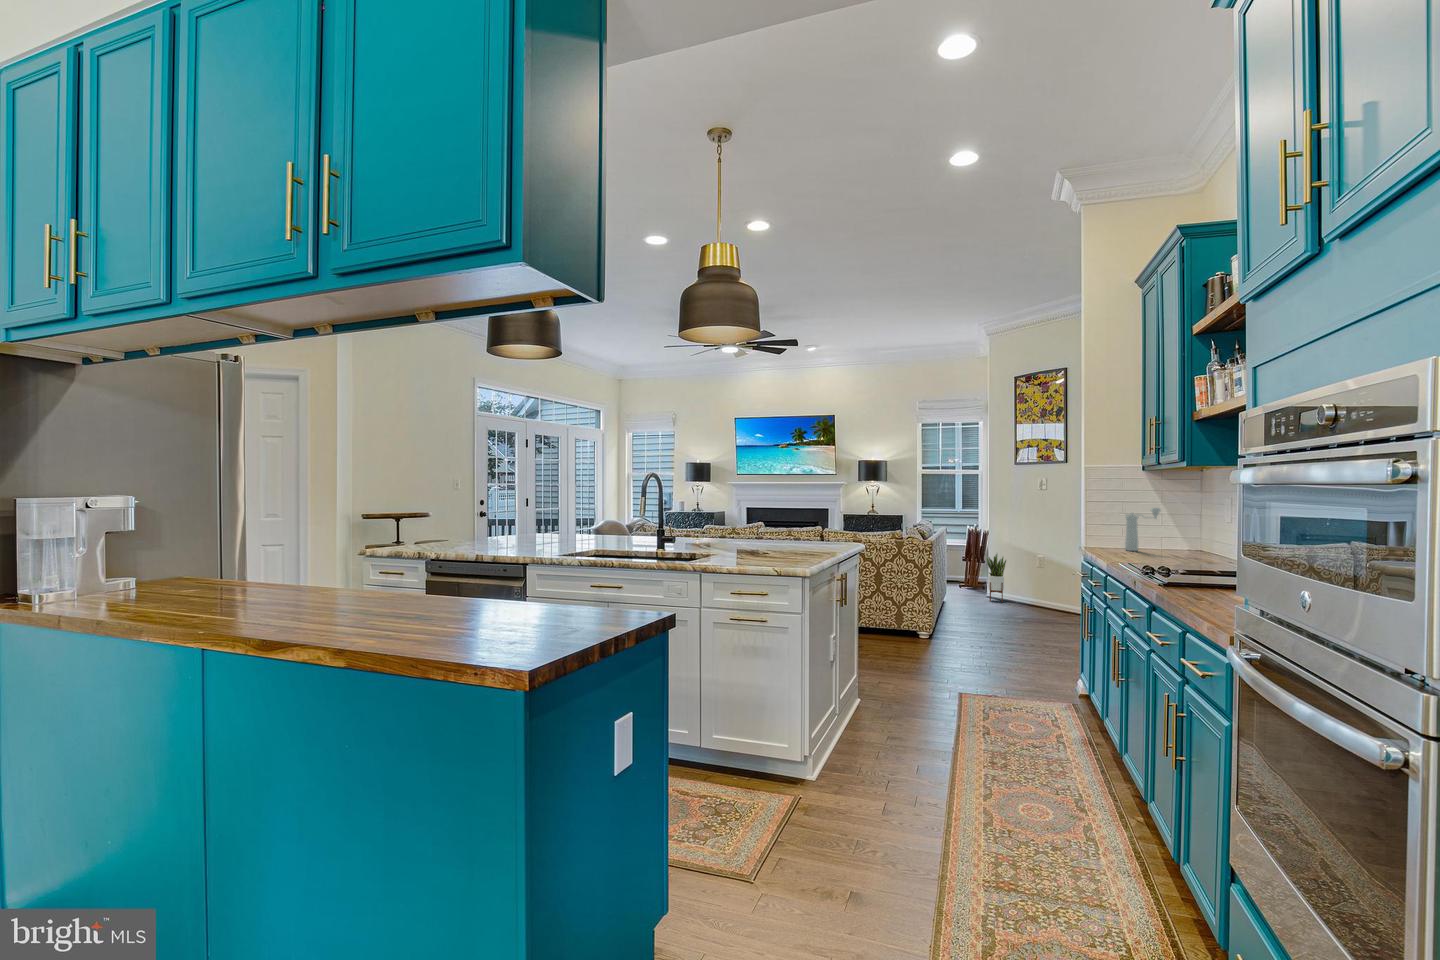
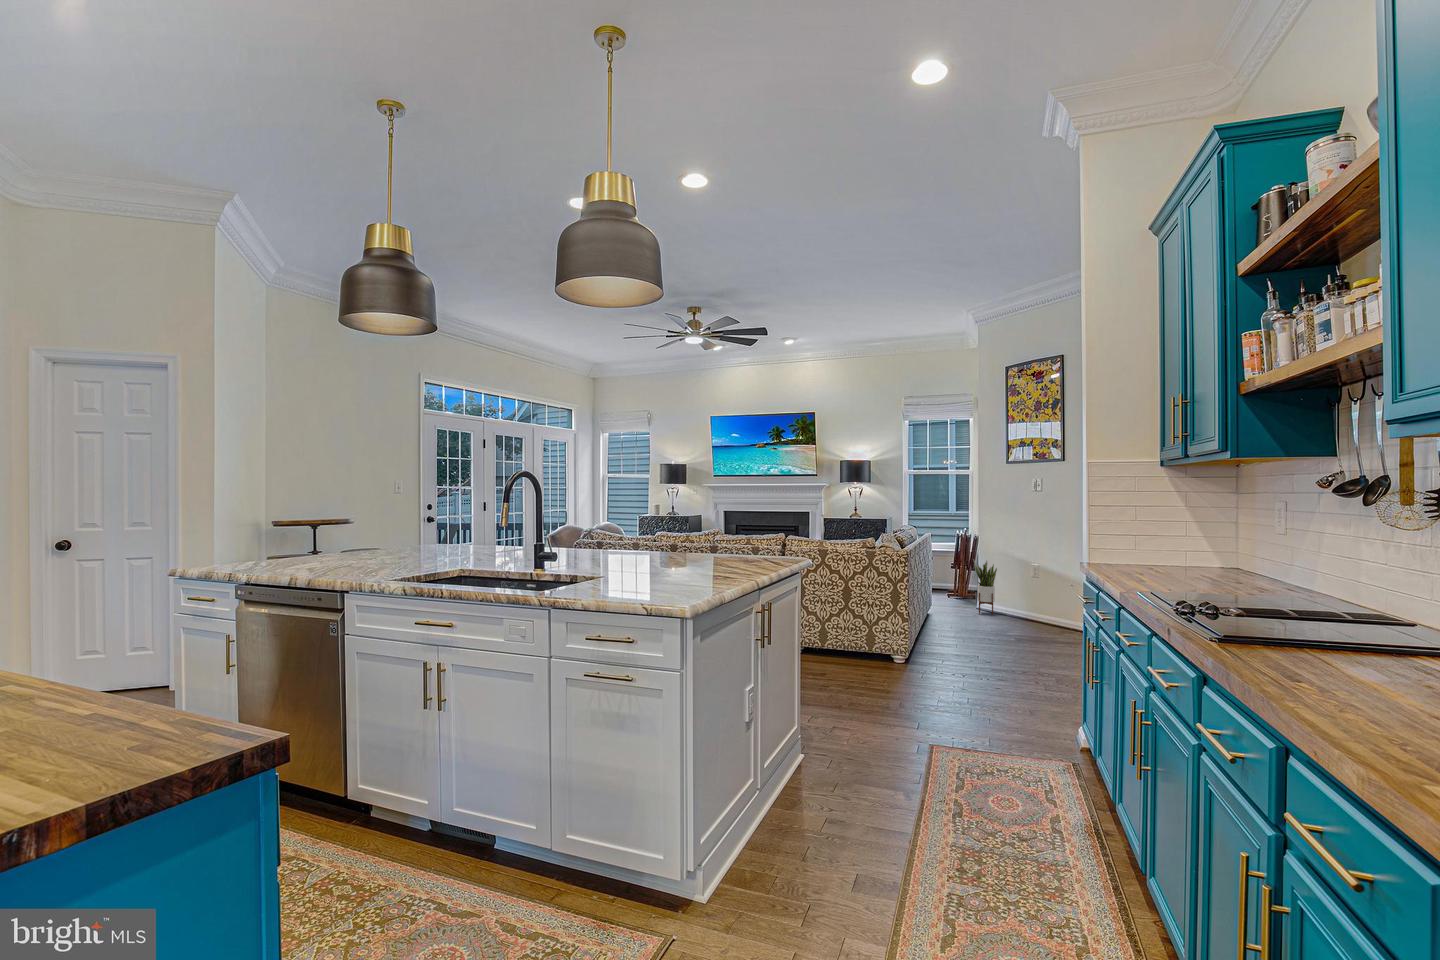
pepper mill: present [1125,508,1160,551] -> none [1140,515,1188,571]

